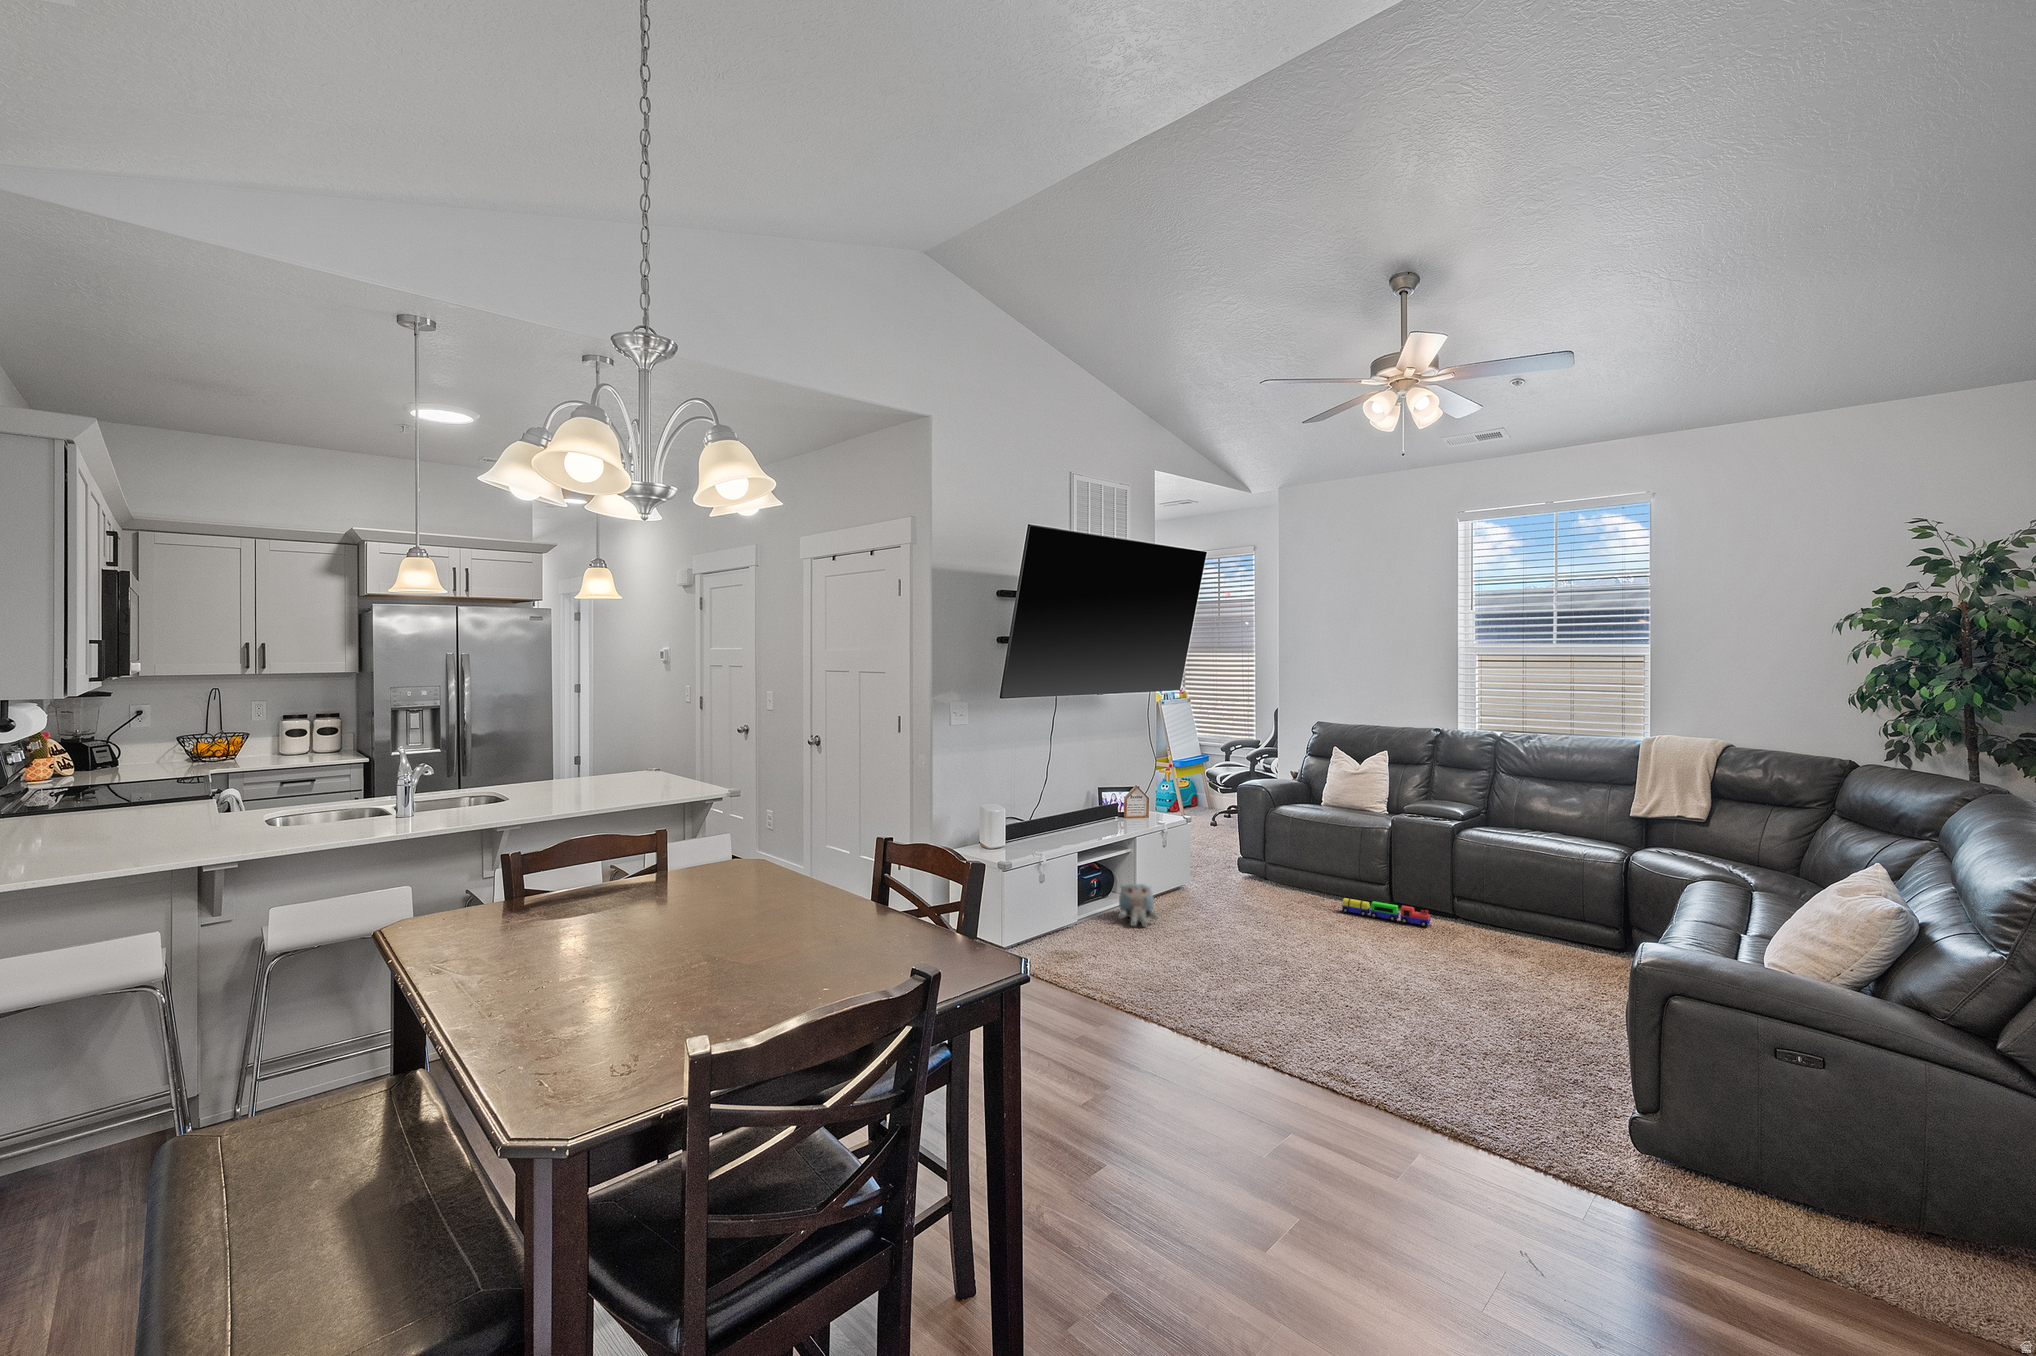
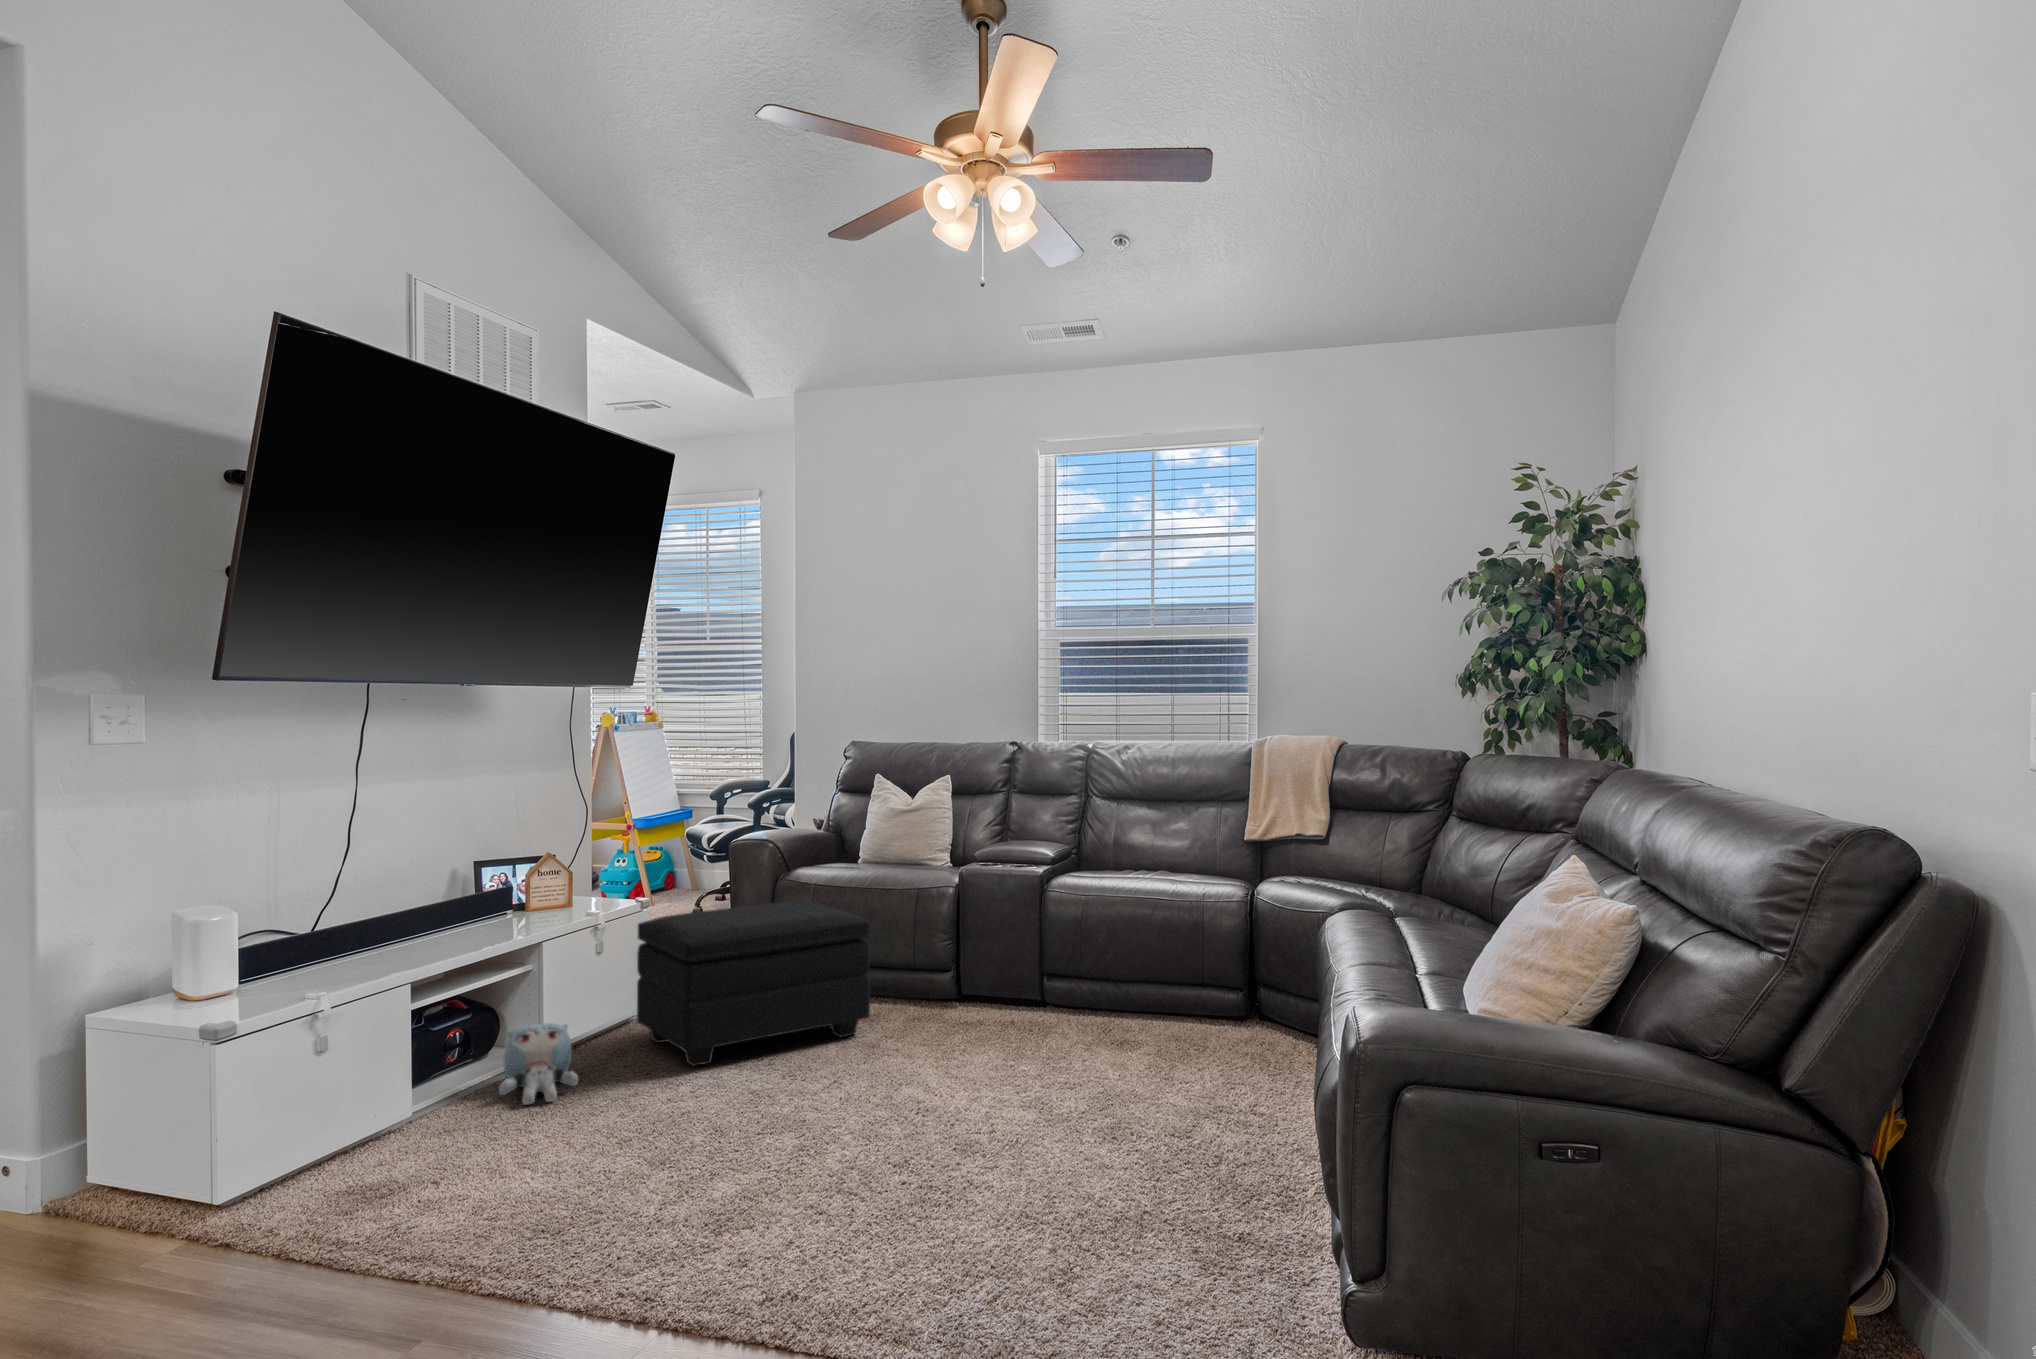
footstool: none [1186,829,1330,920] -> present [637,902,870,1066]
toy train: present [1342,898,1431,927] -> none [889,999,1015,1028]

